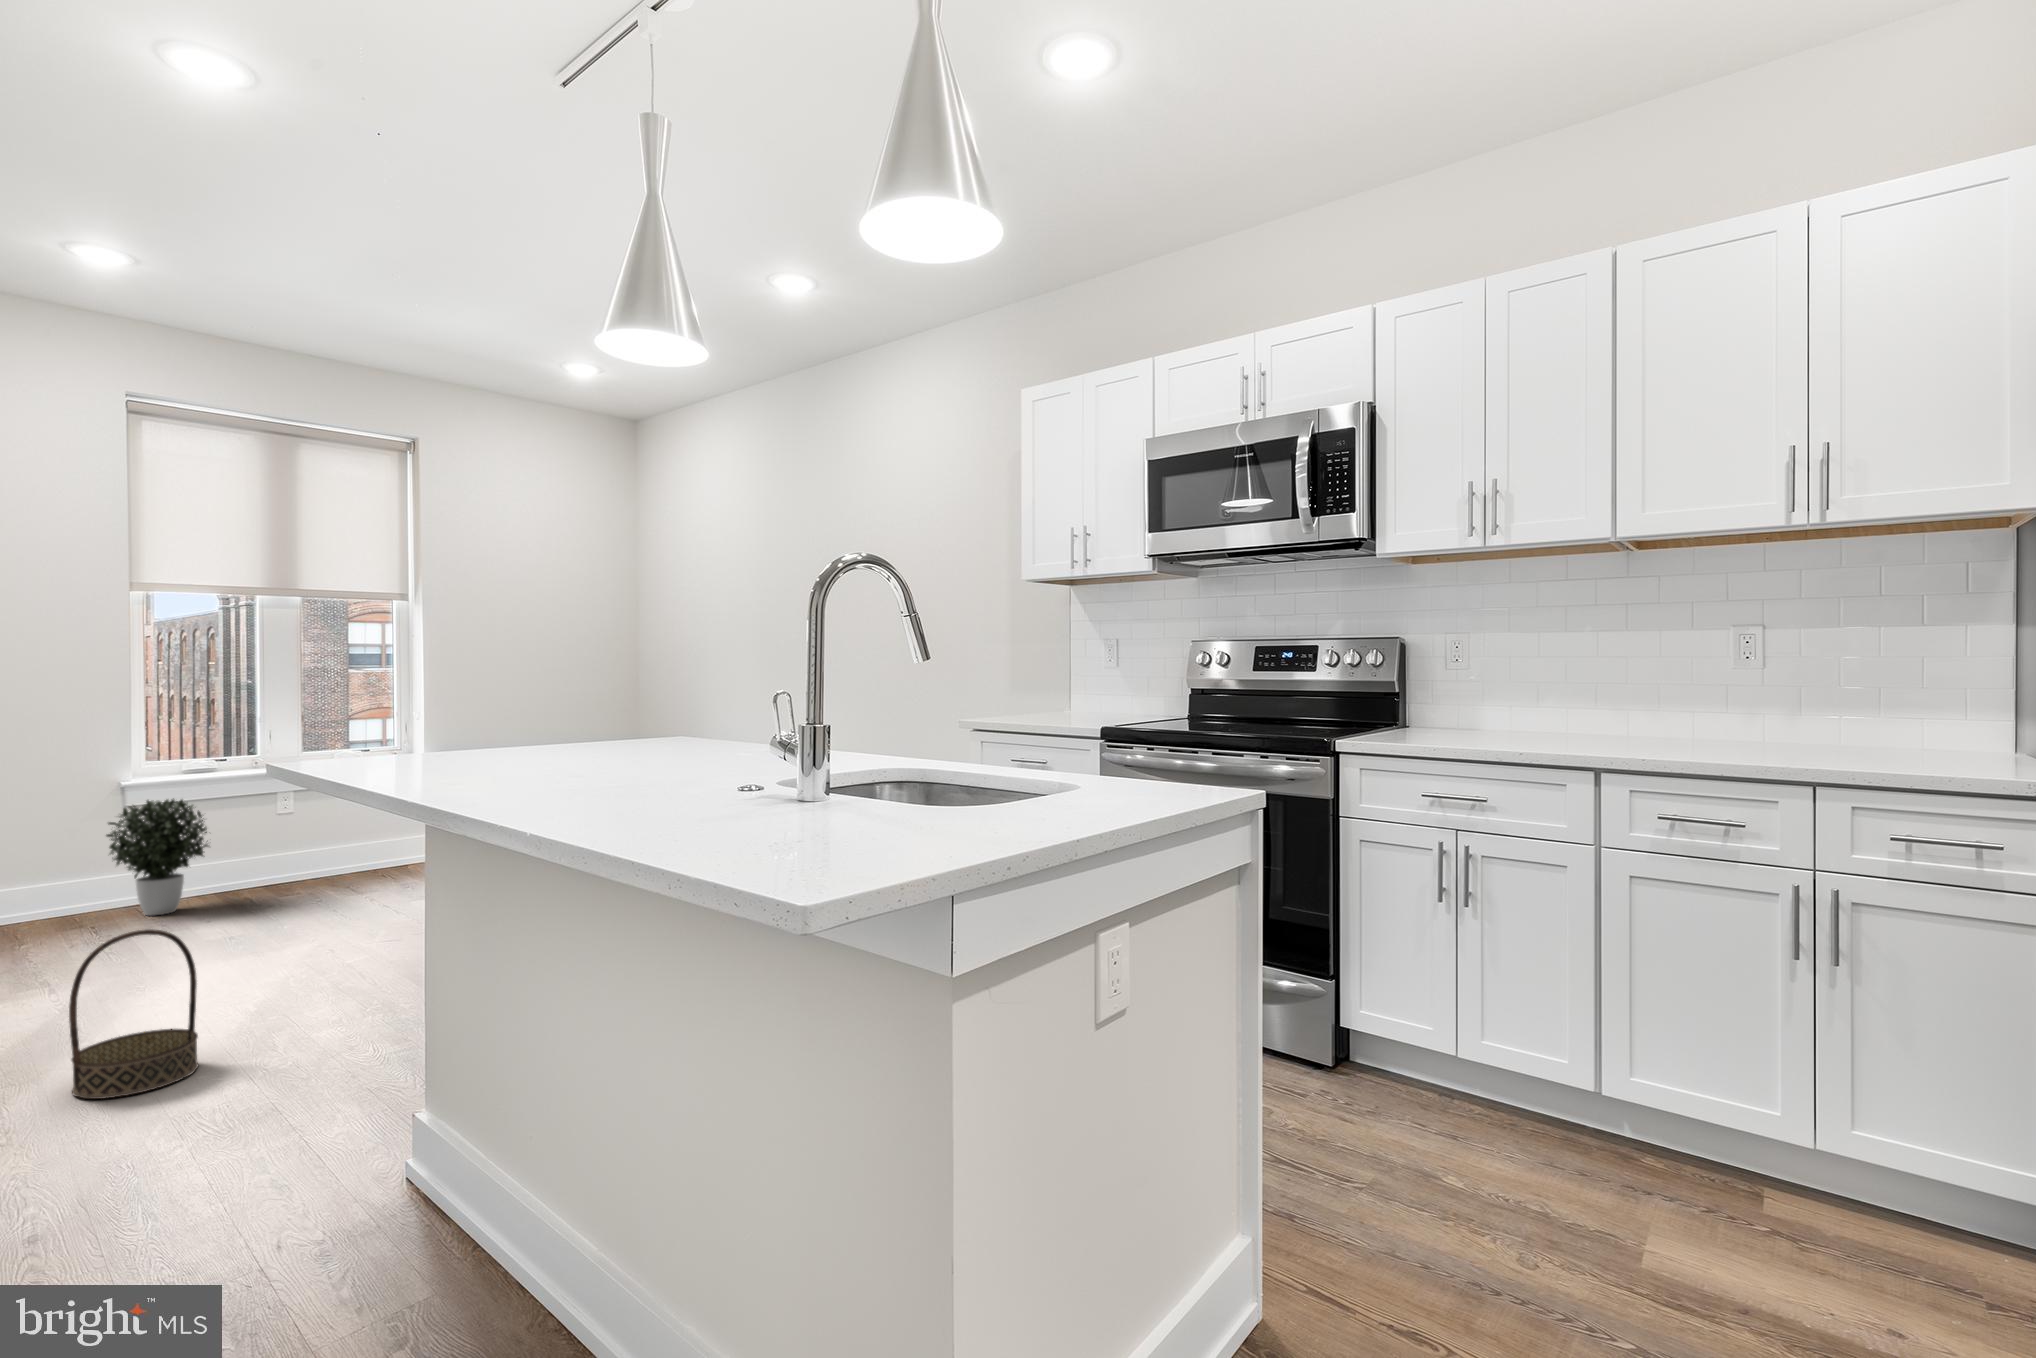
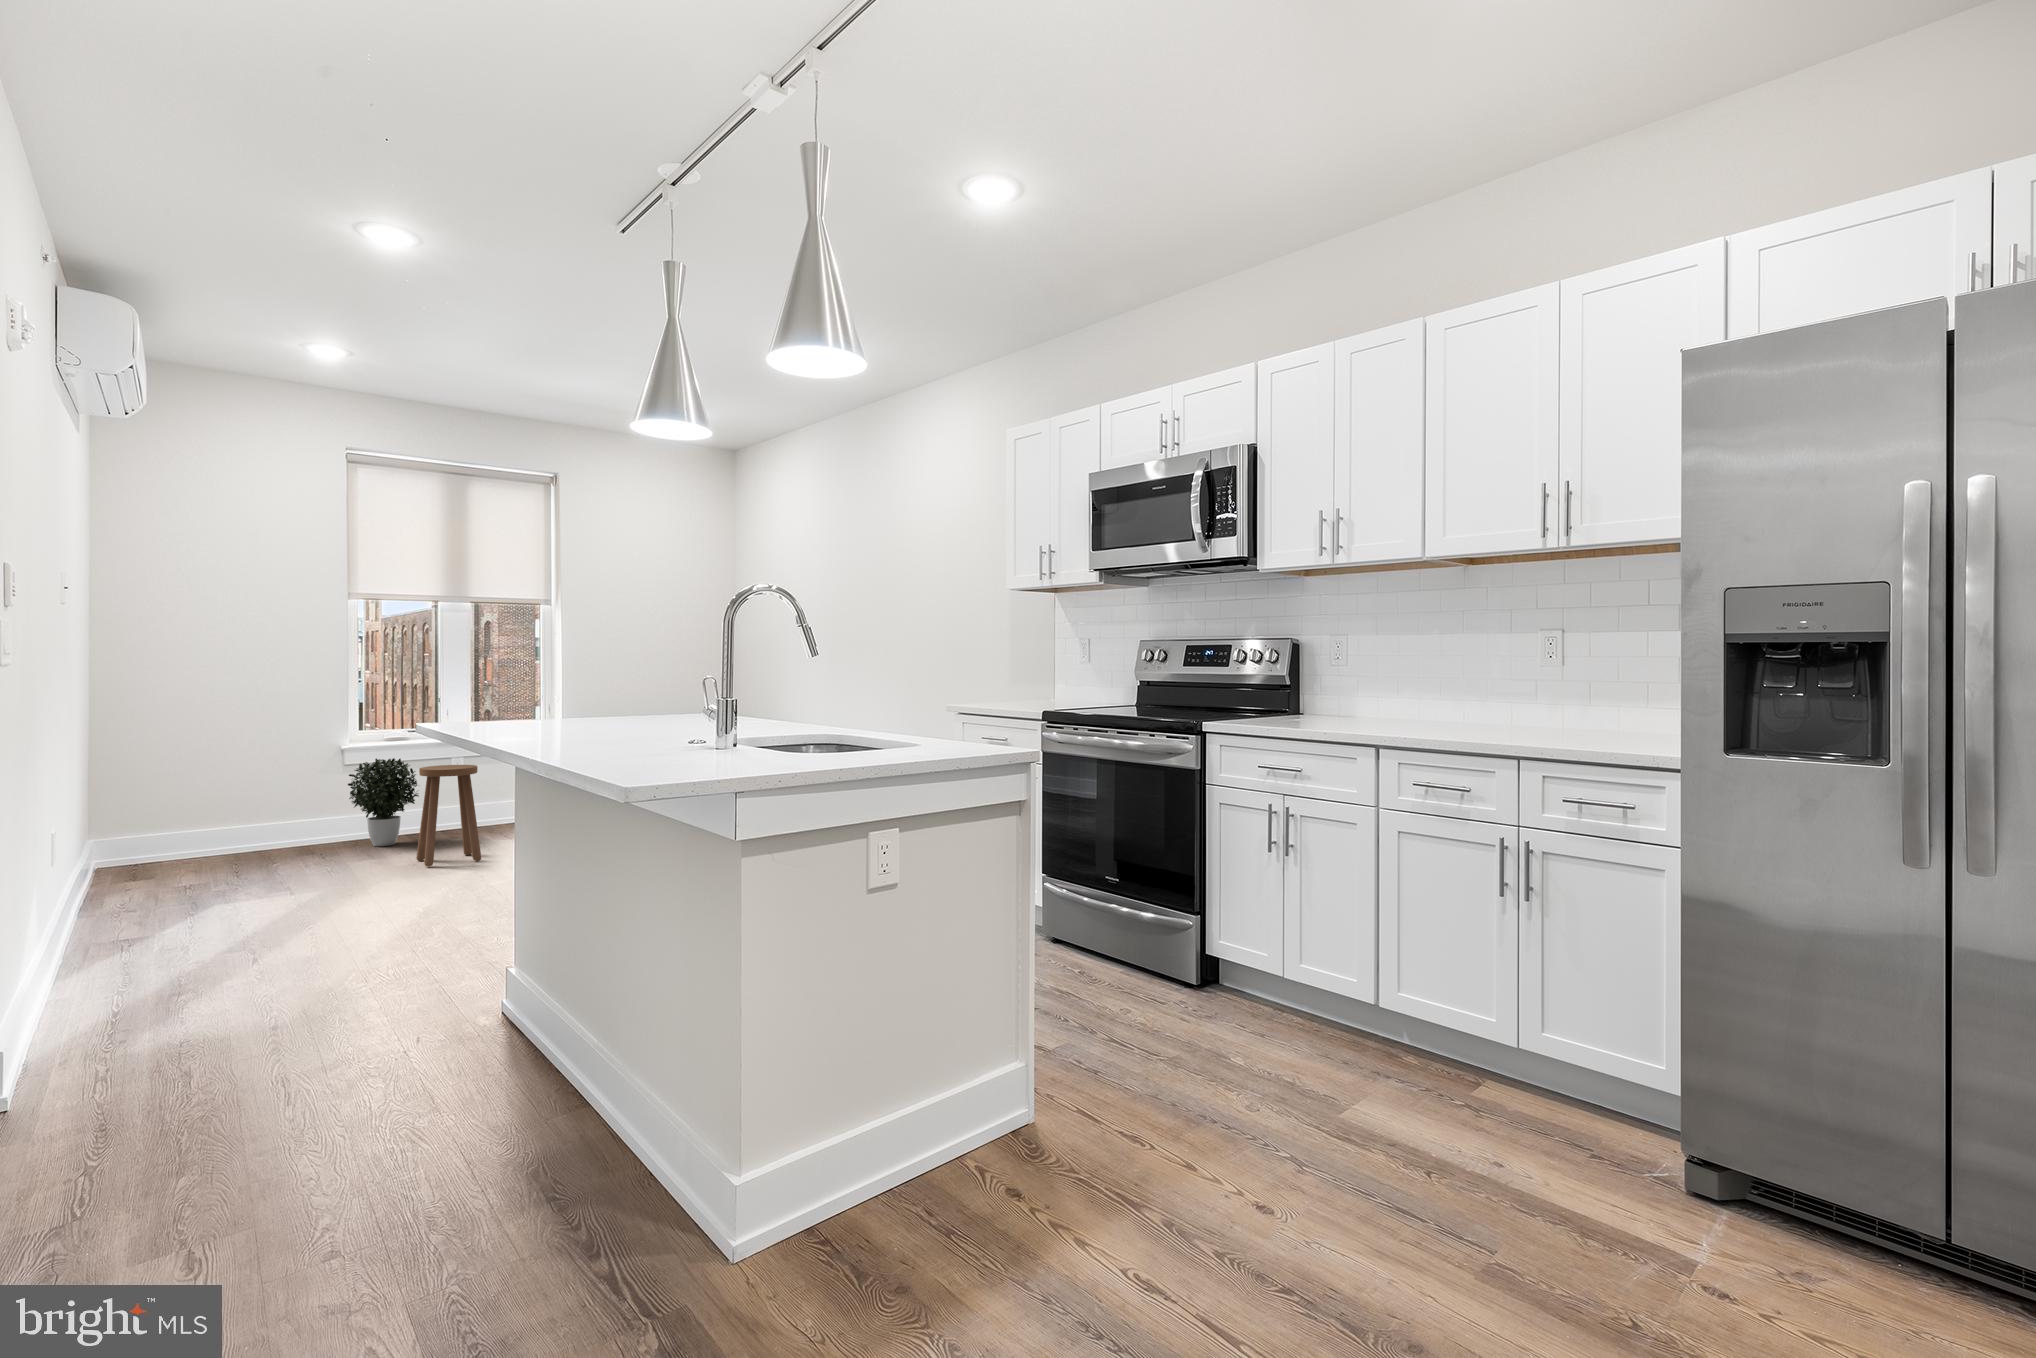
stool: none [213,806,308,943] -> present [416,765,481,867]
basket: present [69,929,198,1099] -> none [308,840,389,953]

